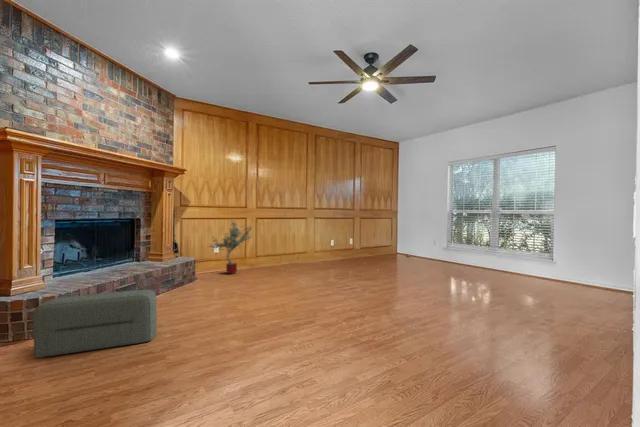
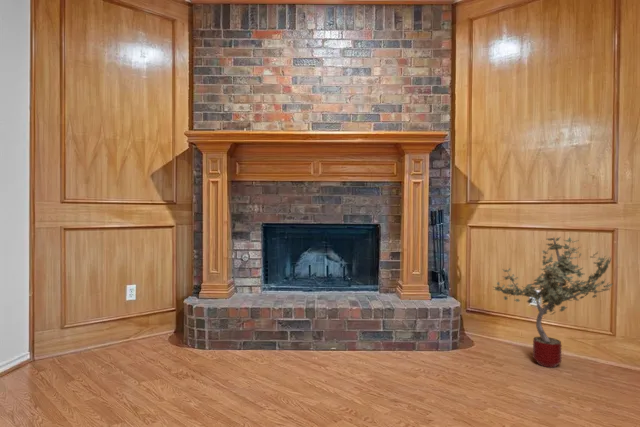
pouf: present [33,289,157,358] -> none [135,313,188,411]

